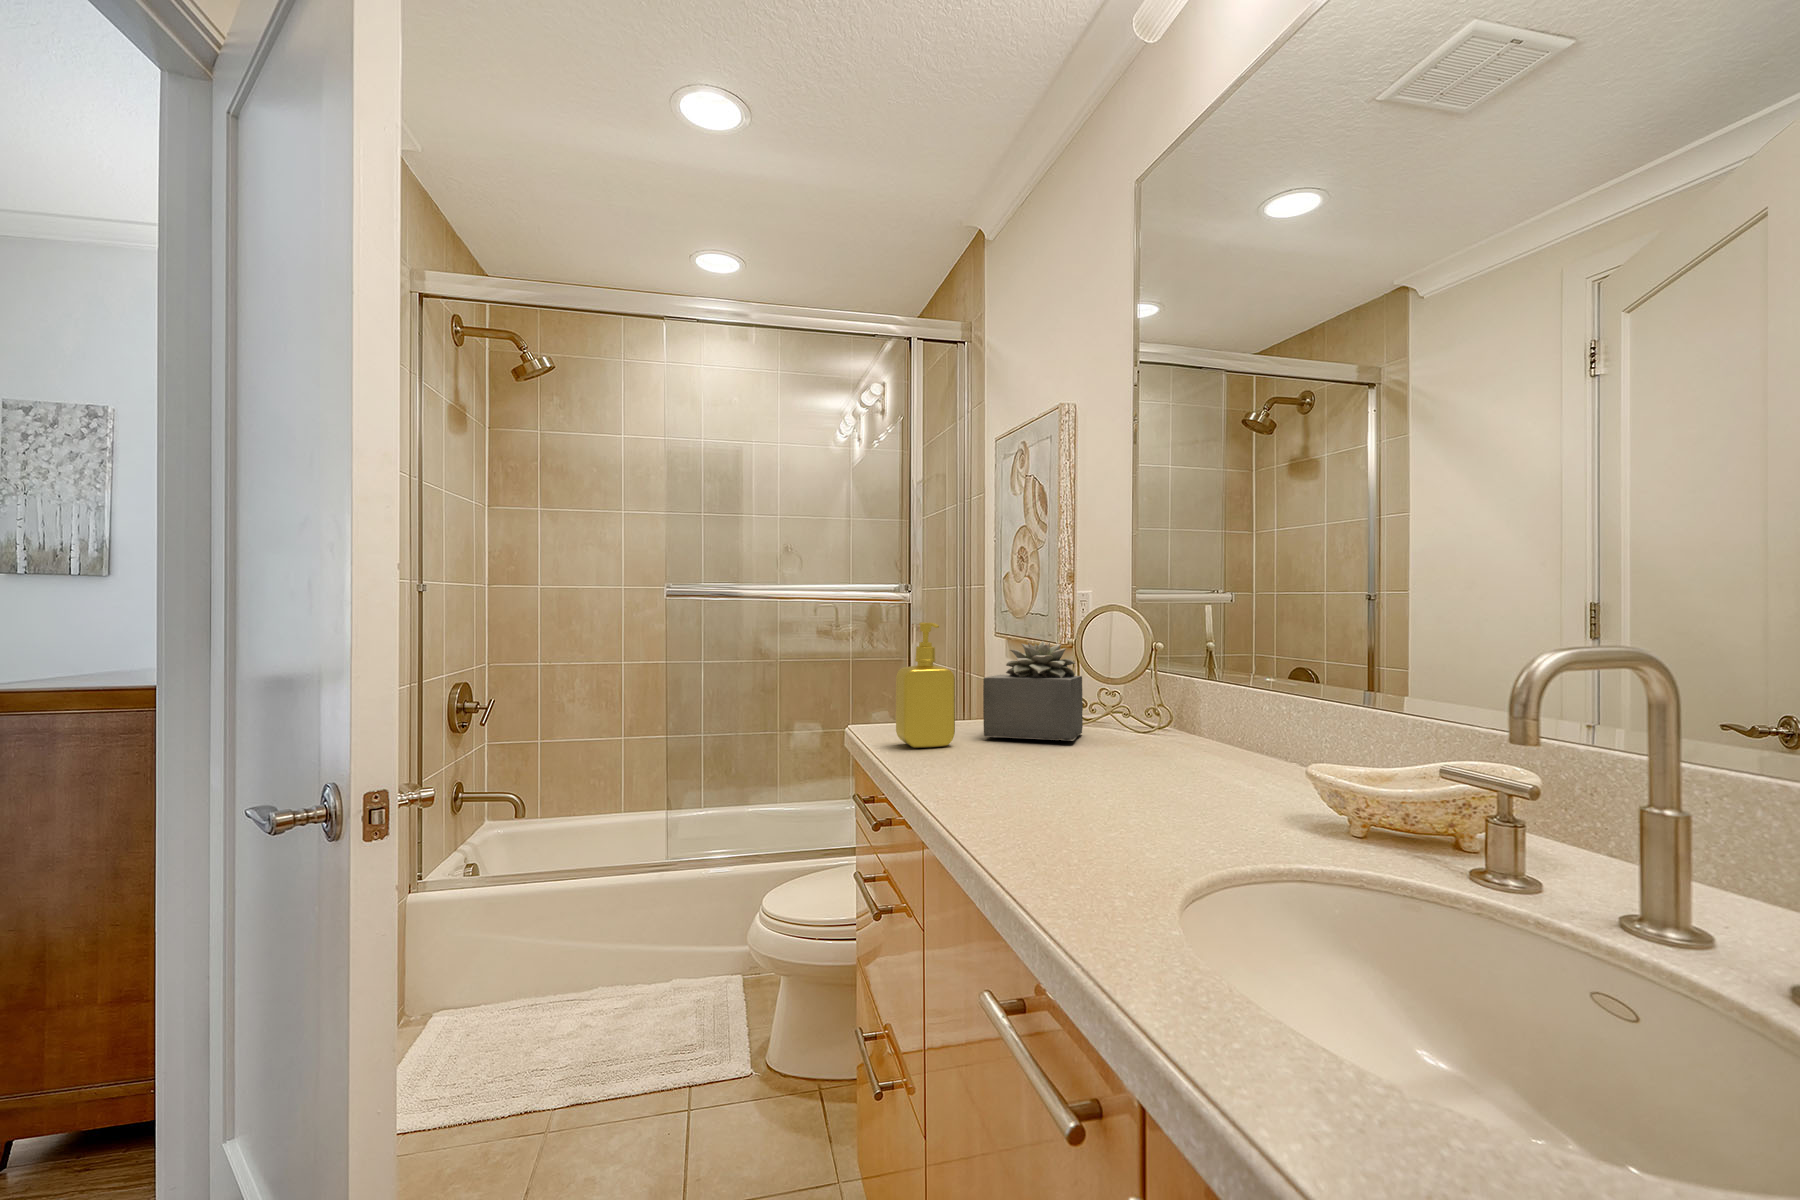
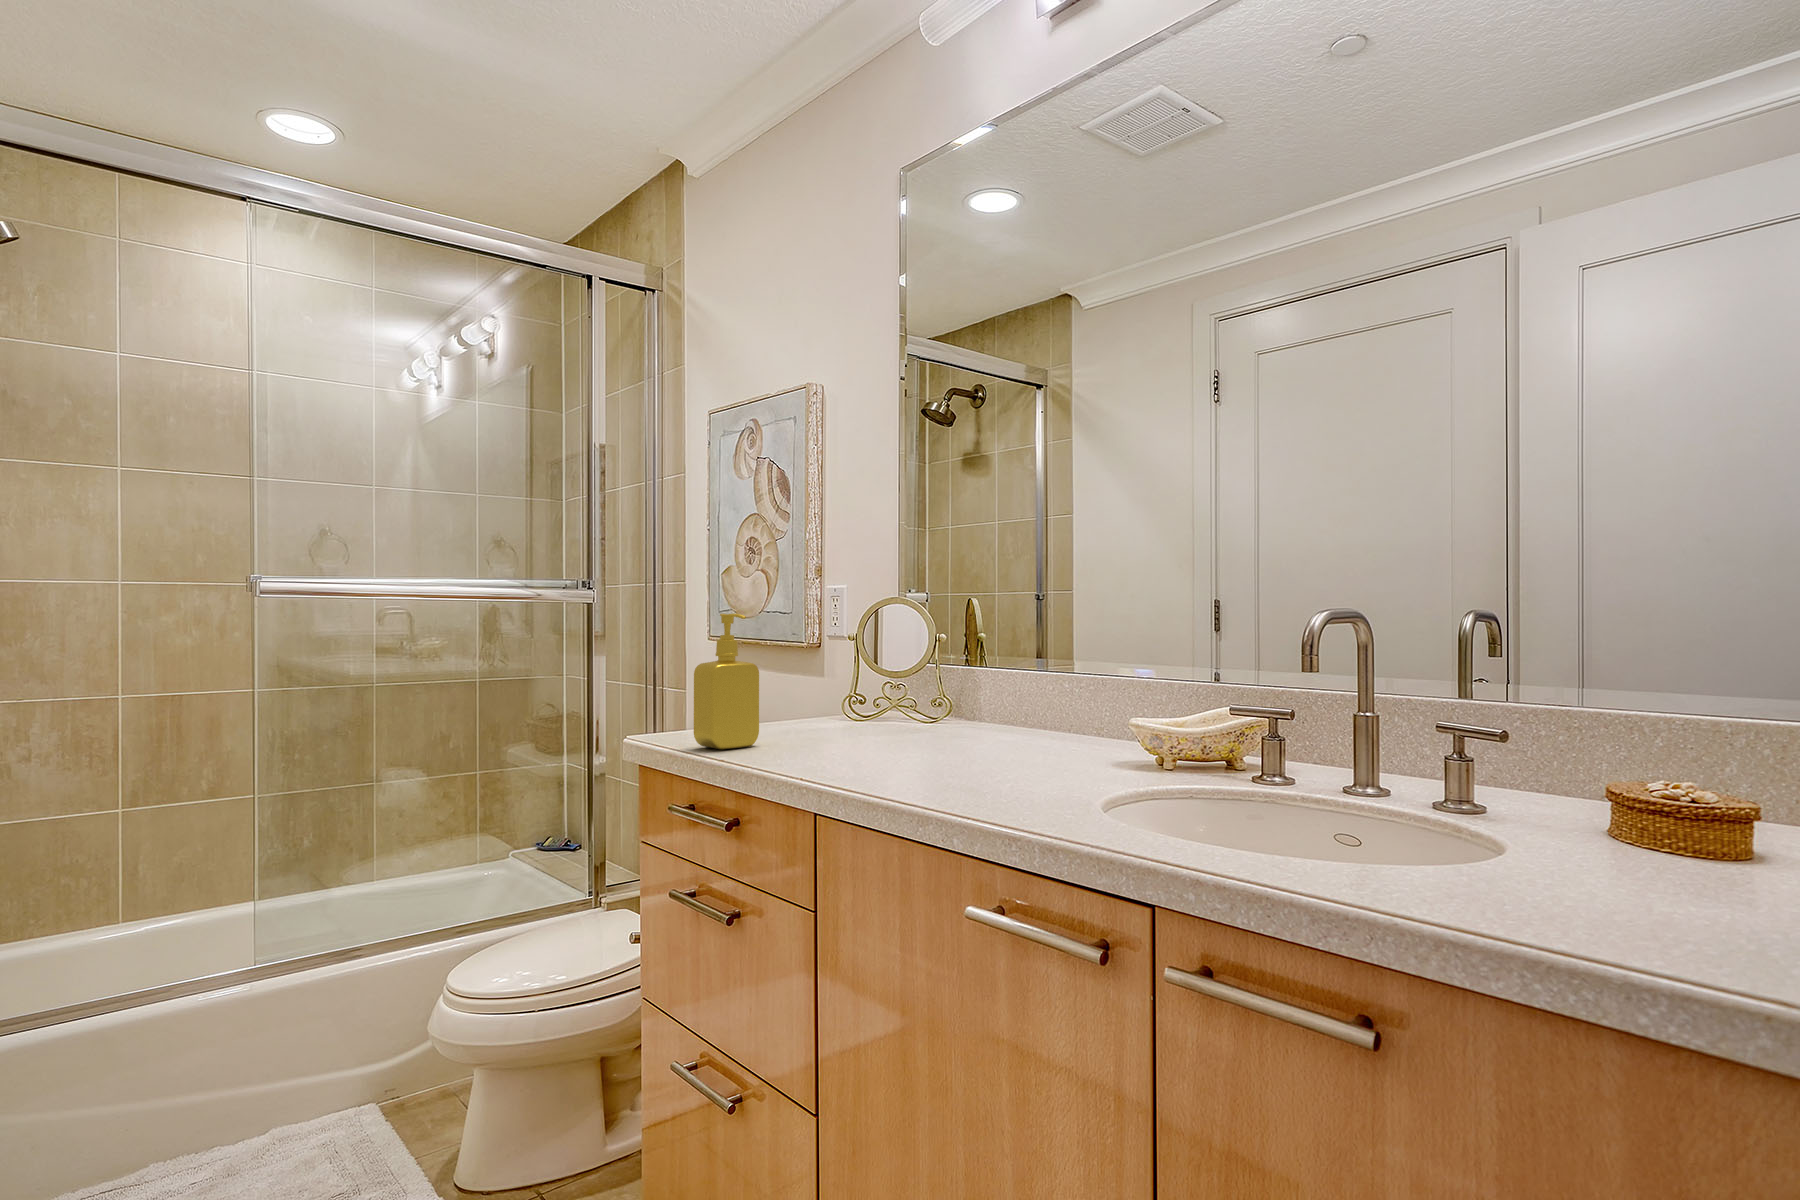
succulent plant: present [983,641,1083,741] -> none [779,634,874,735]

